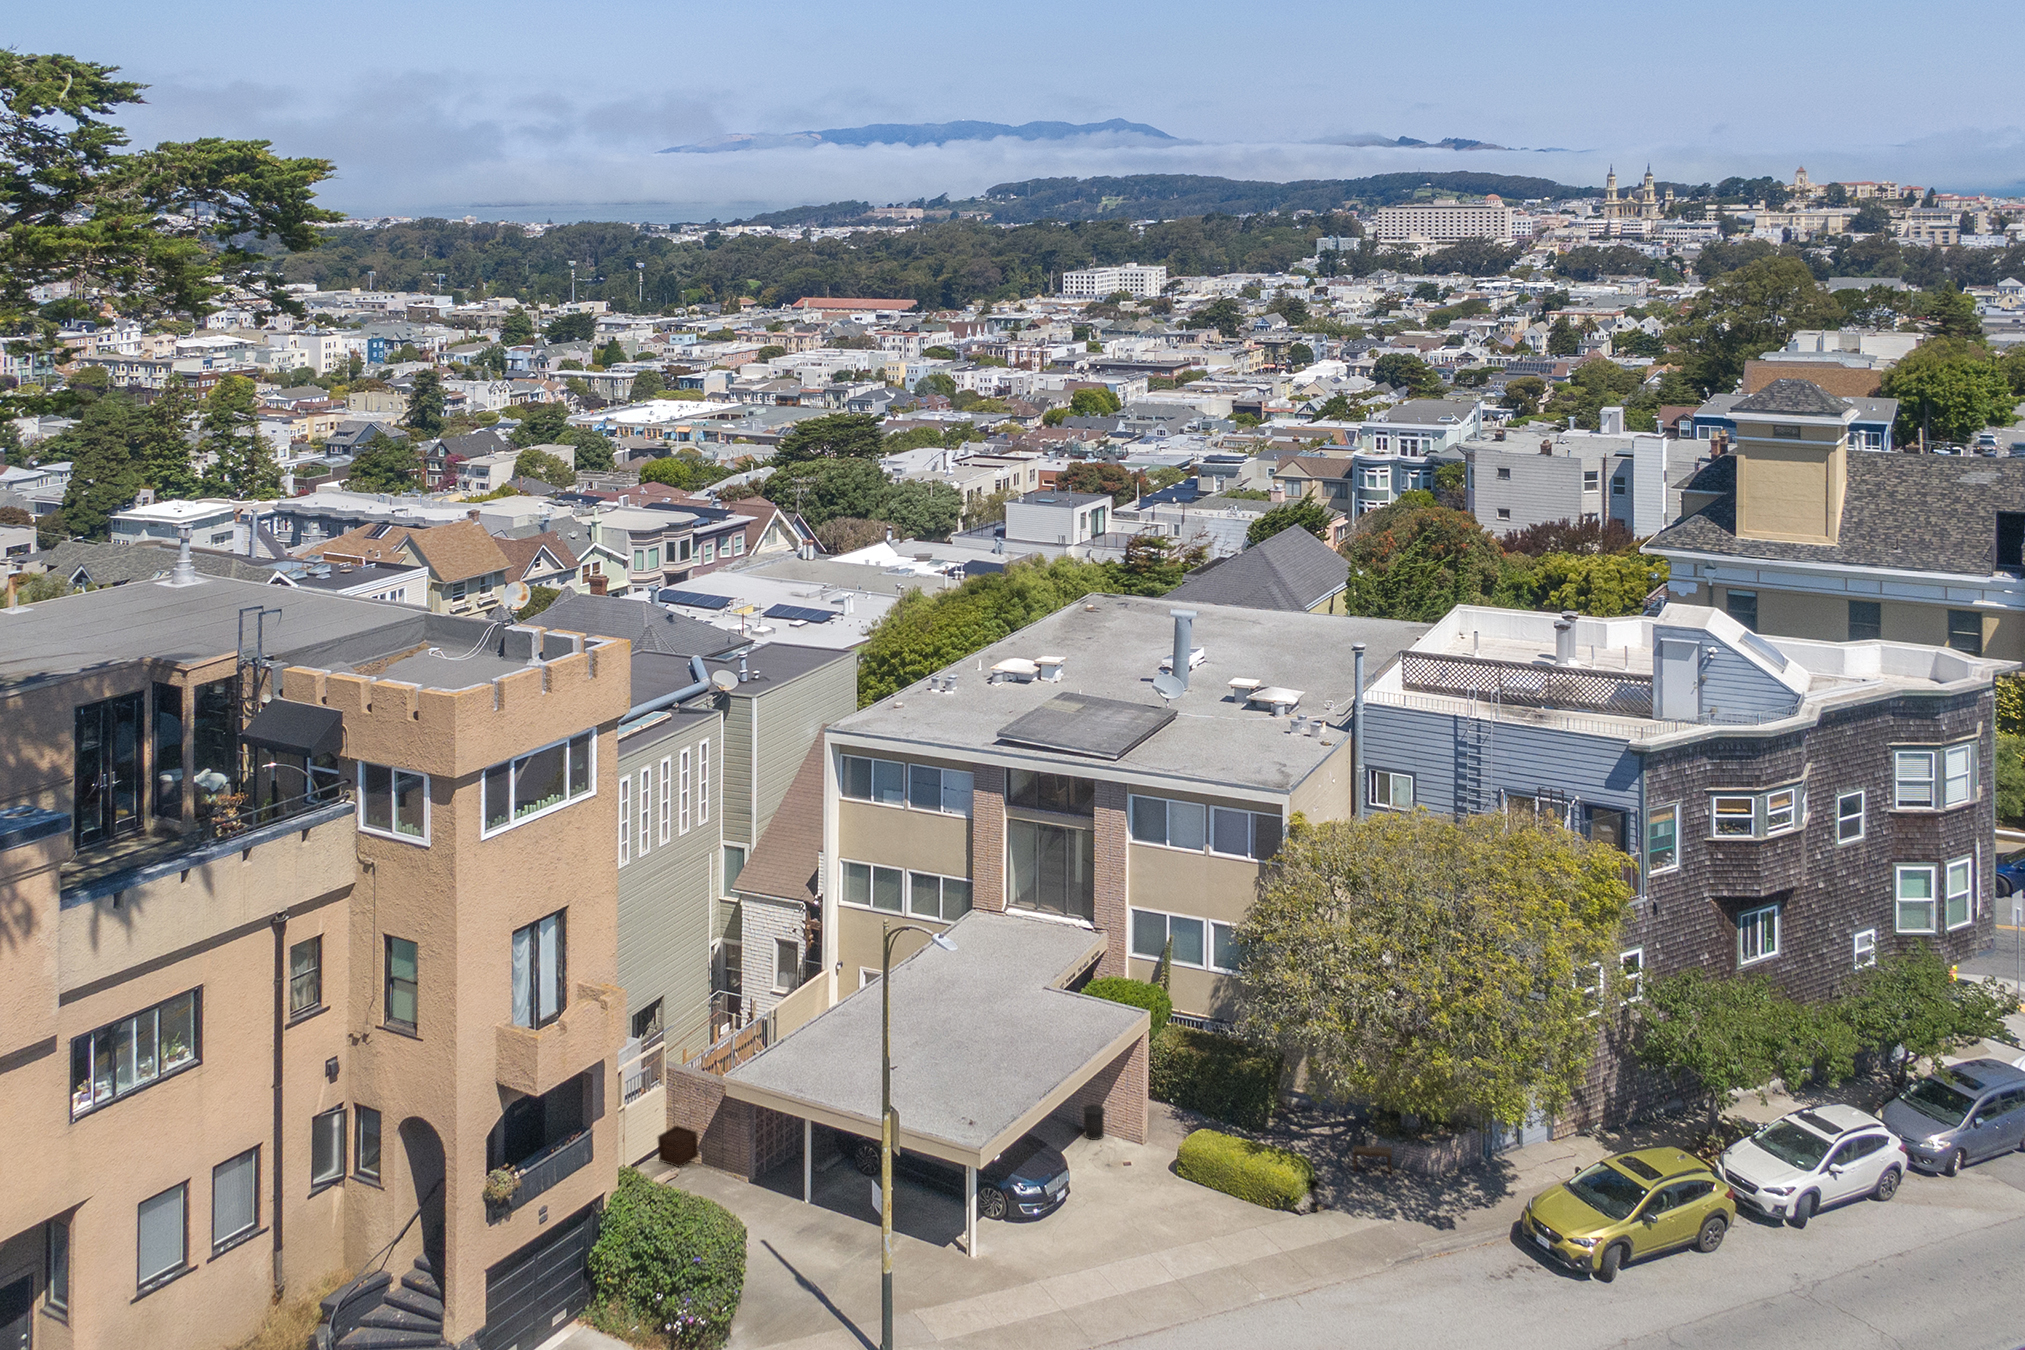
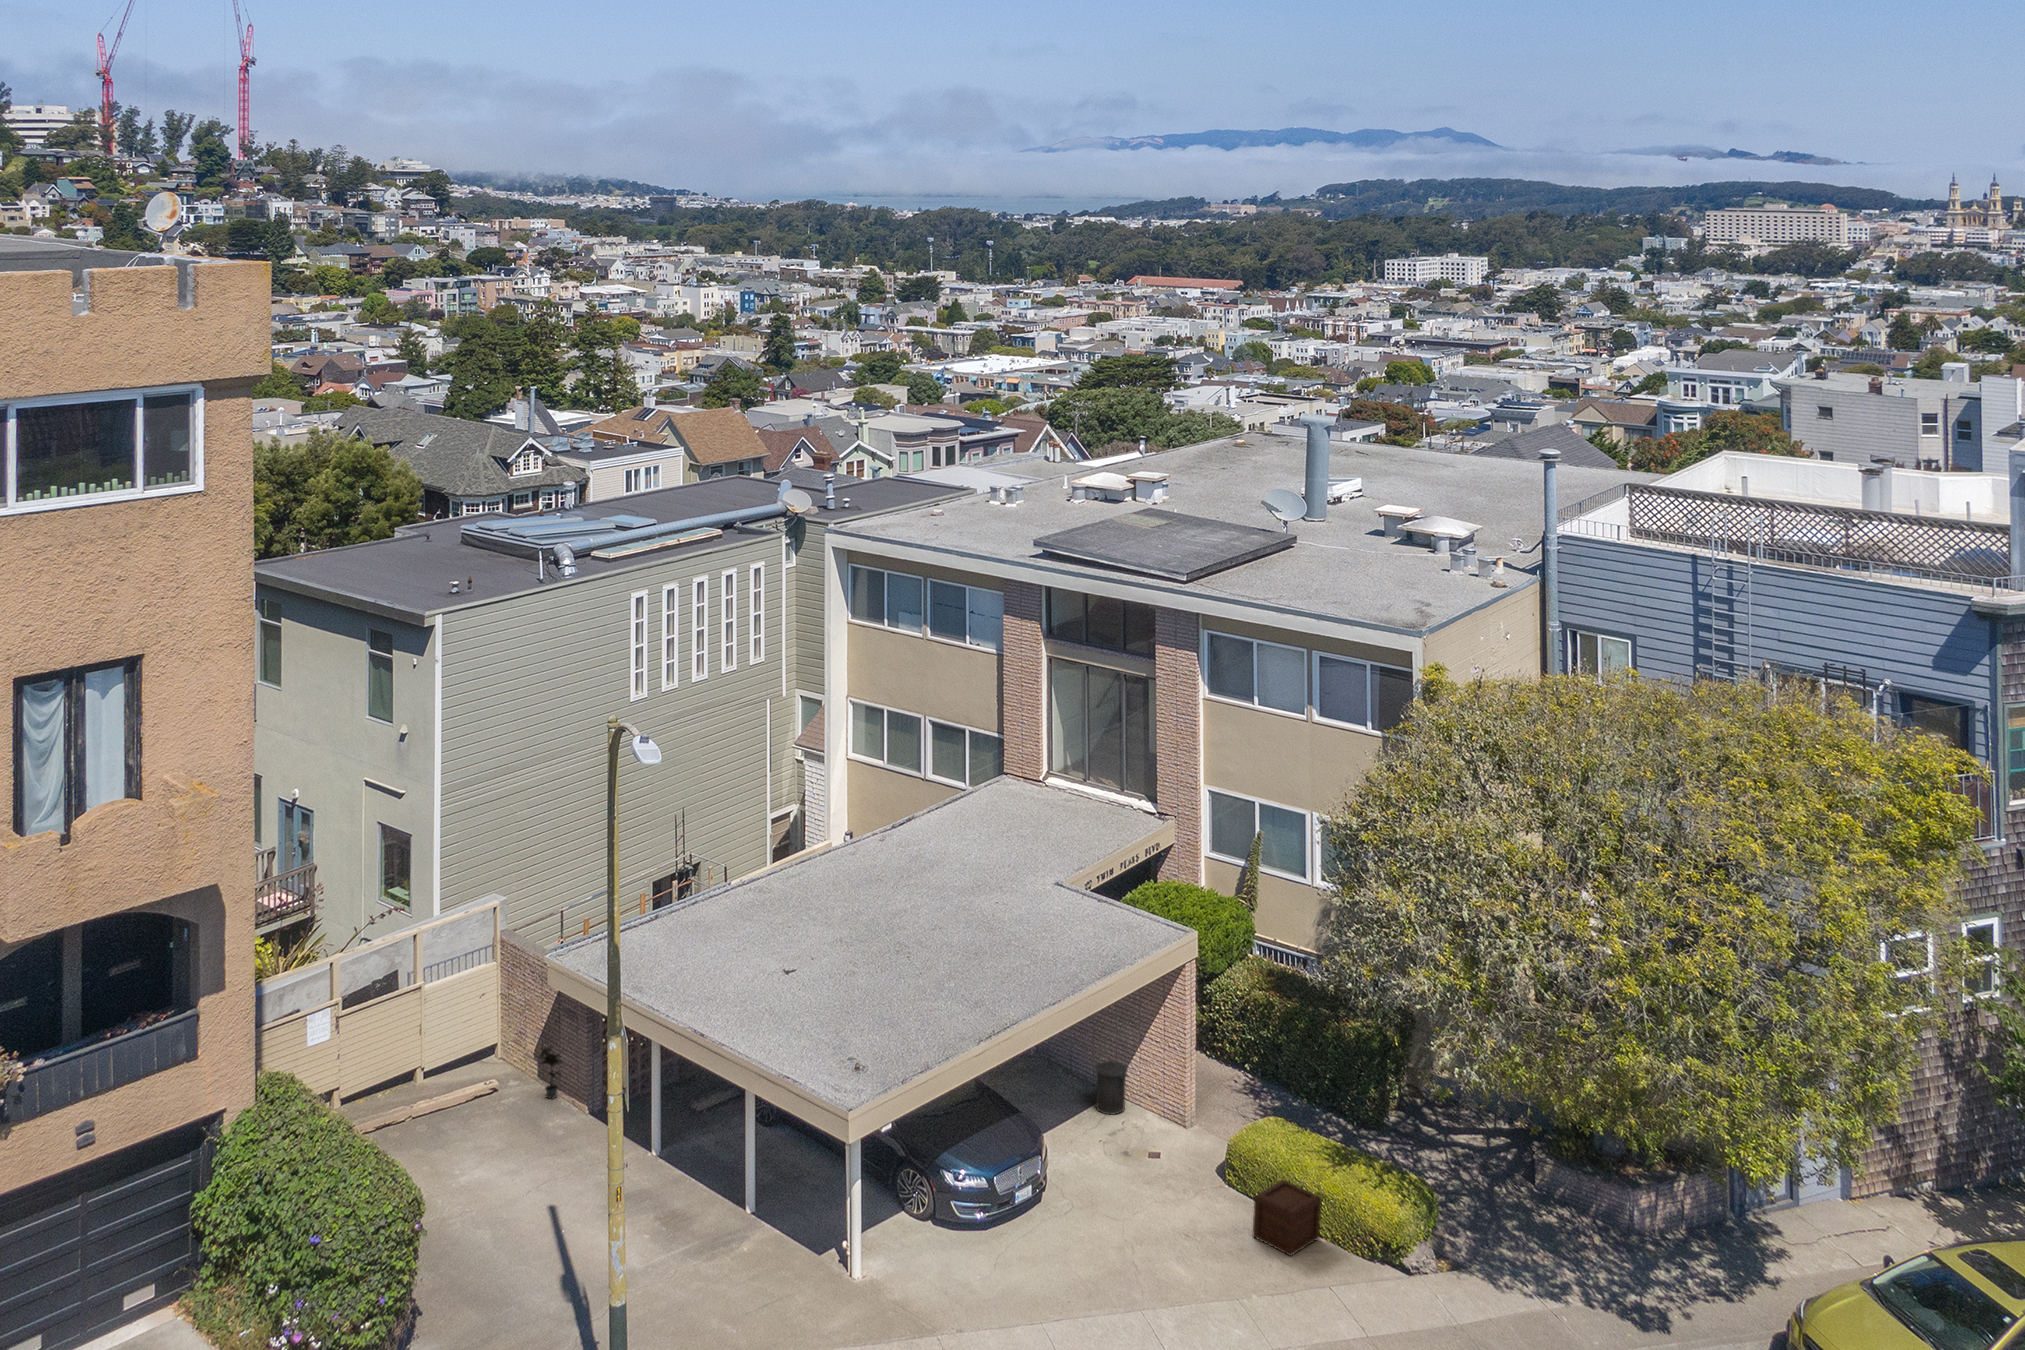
wooden crate: present [658,1125,699,1167] -> present [1253,1180,1322,1256]
bench: present [1352,1145,1392,1173] -> none [1505,1169,1573,1223]
potted plant: present [1306,1178,1321,1212] -> present [540,1046,560,1099]

